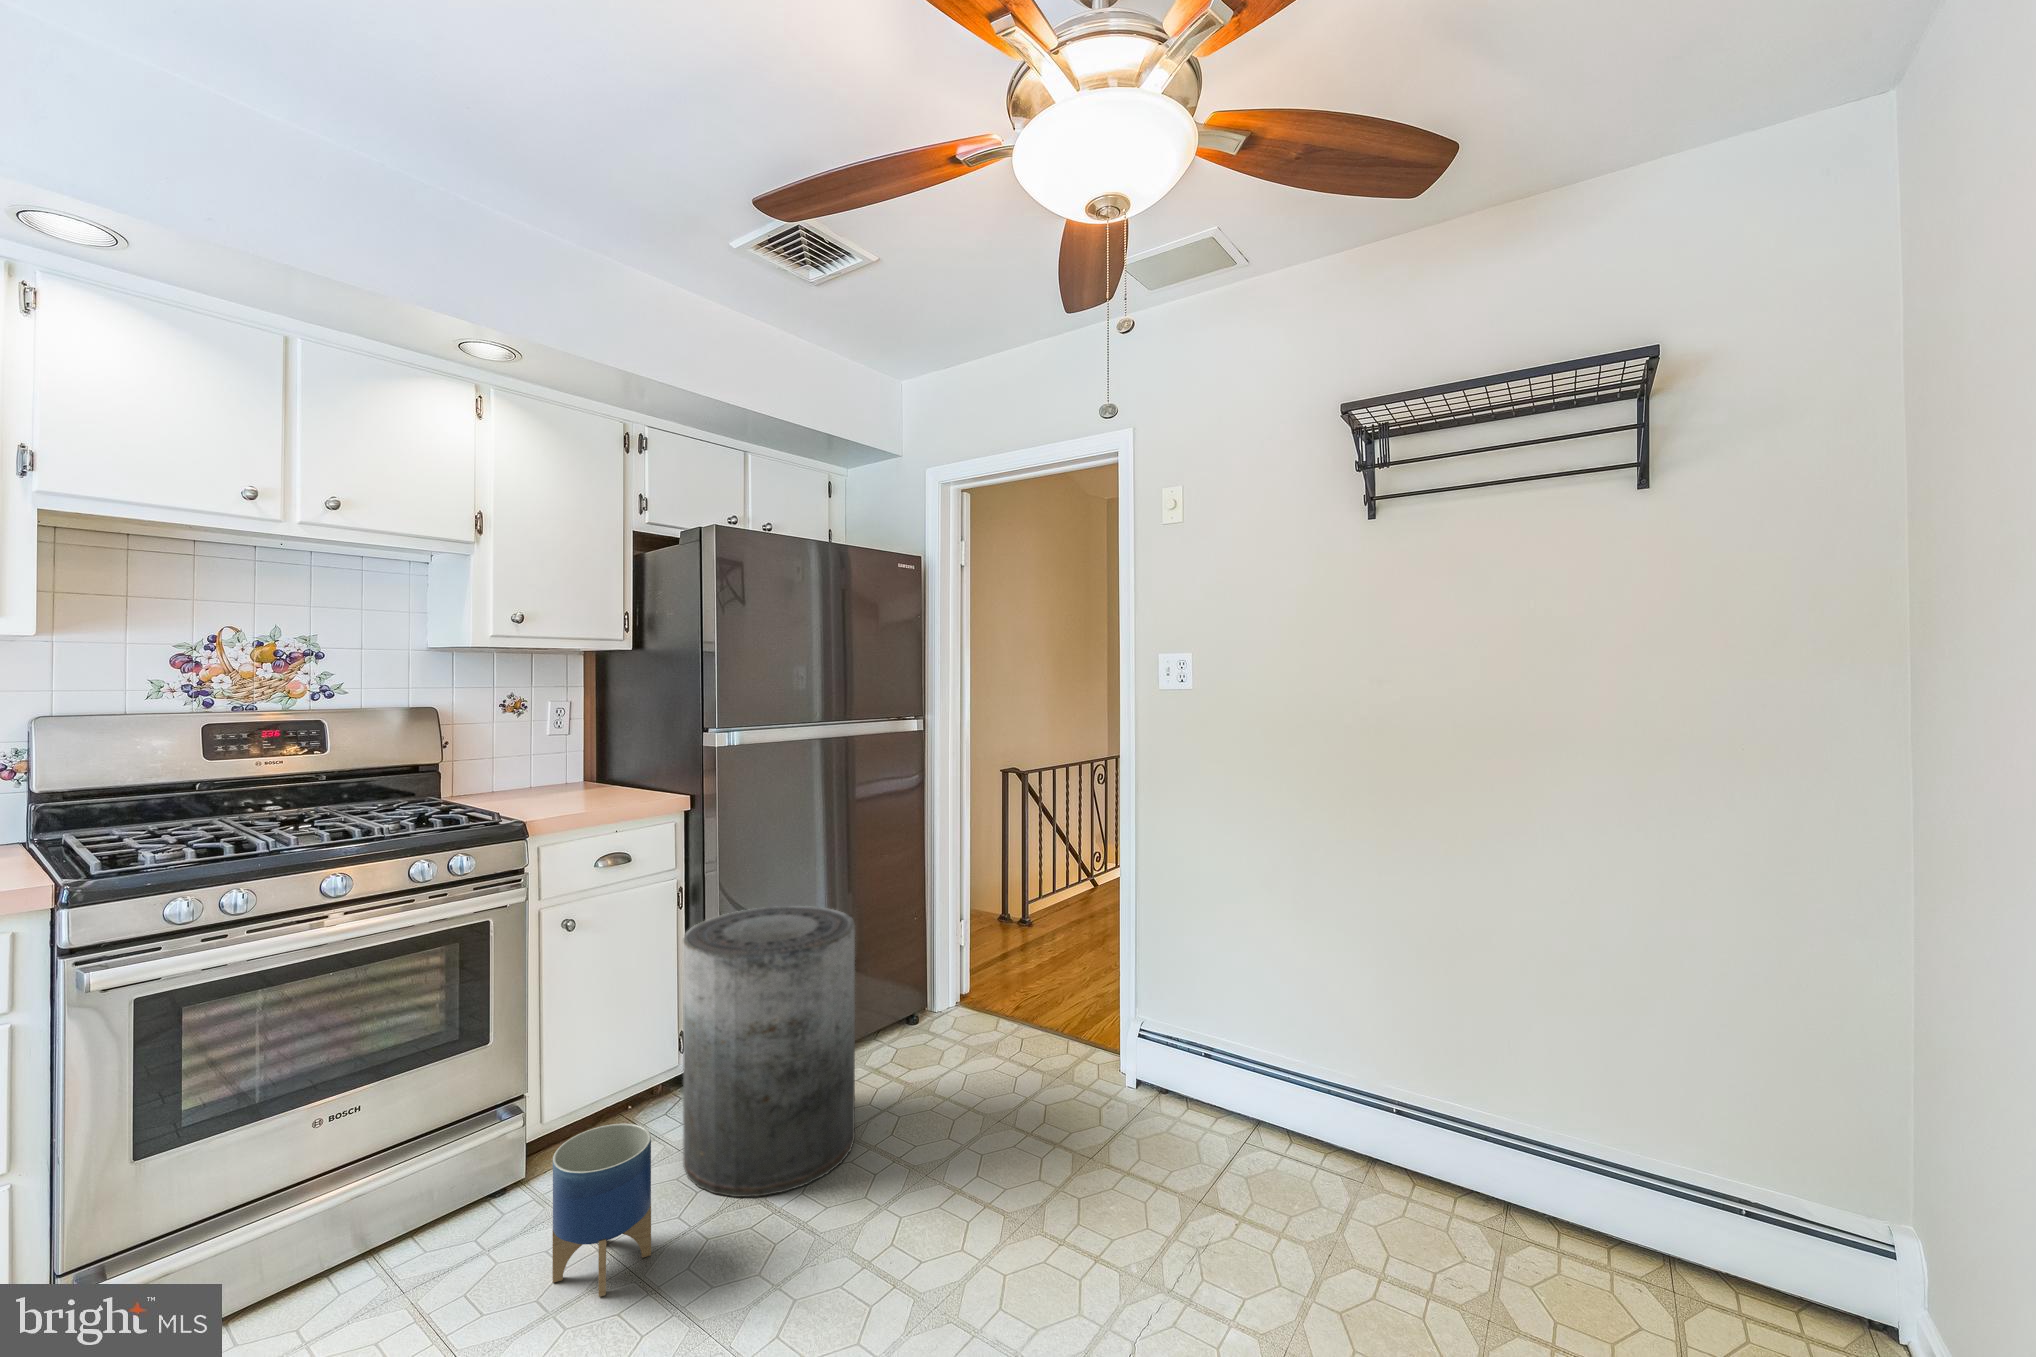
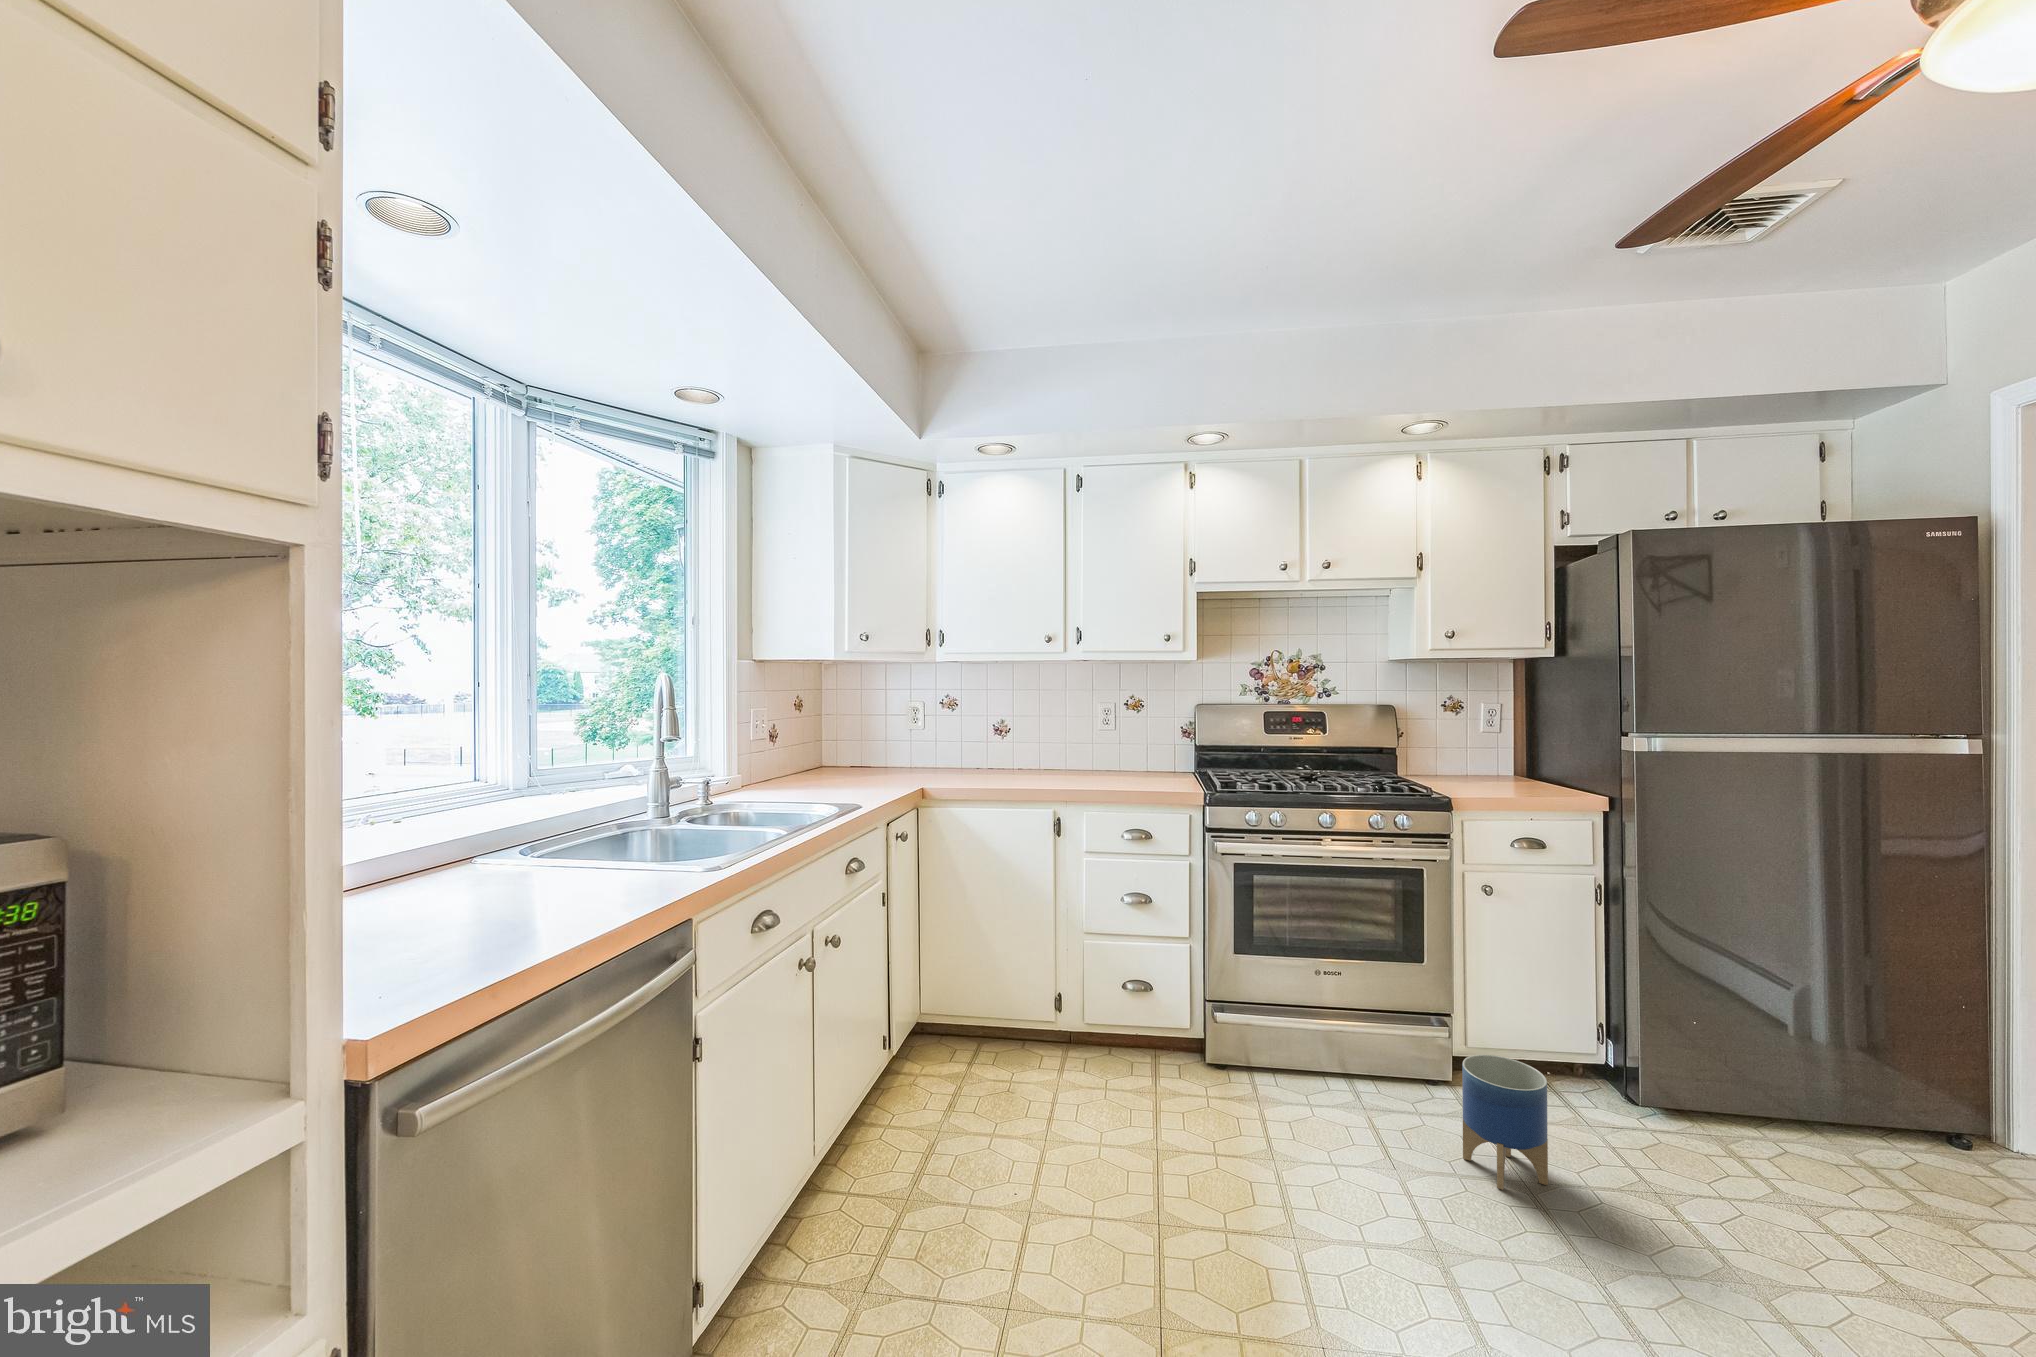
trash can: present [683,906,855,1197] -> none [1592,918,1816,1226]

